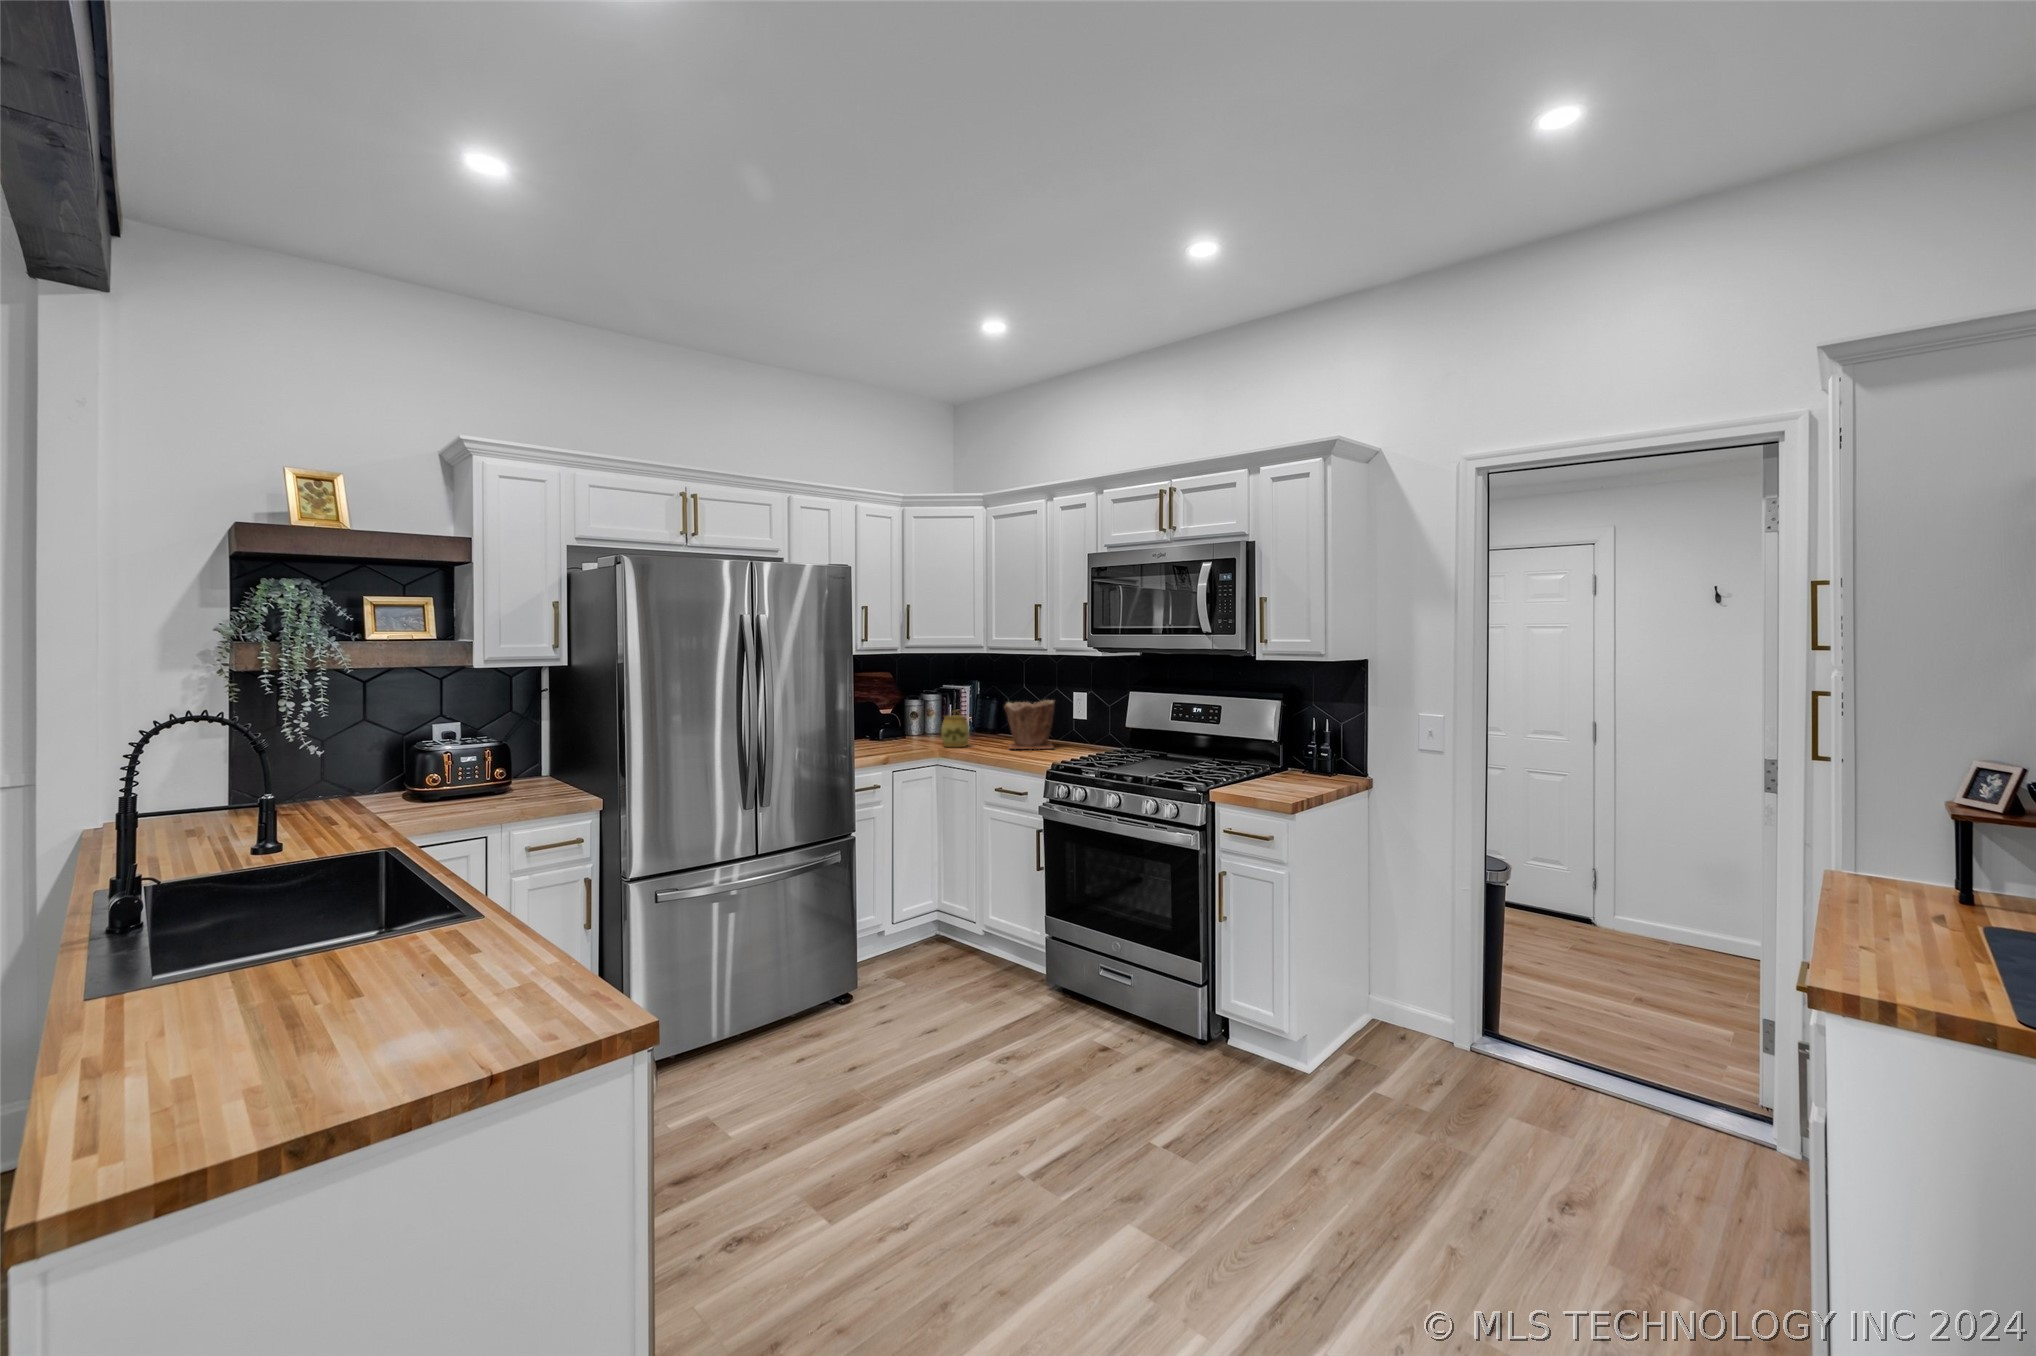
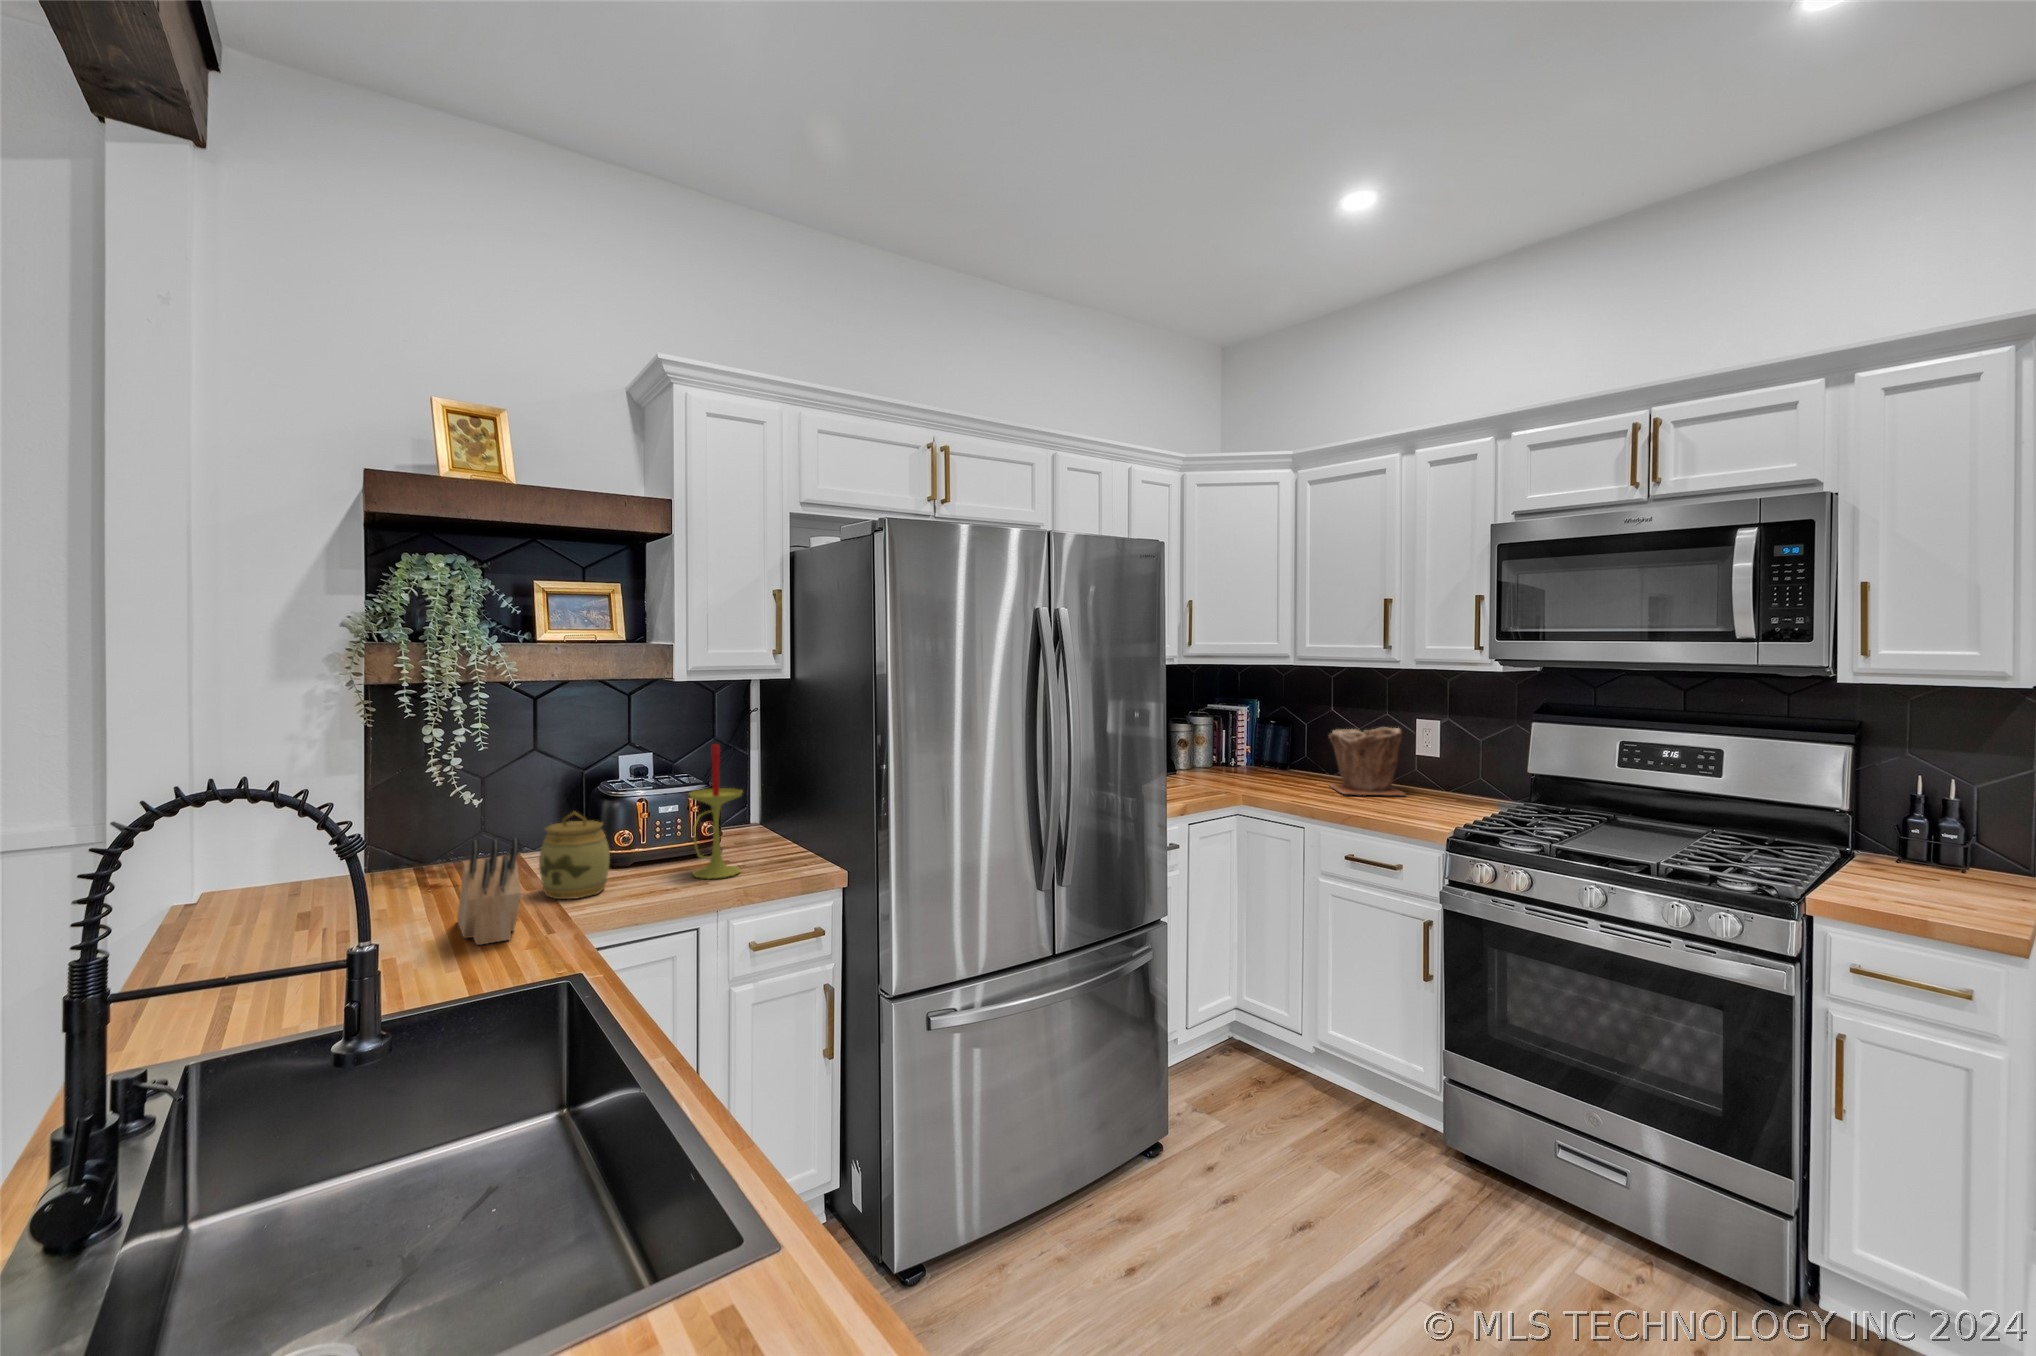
candle: none [482,709,524,804] -> present [689,744,742,879]
jar: present [941,710,969,747] -> present [539,811,610,899]
knife block: none [309,765,355,835] -> present [457,838,521,945]

